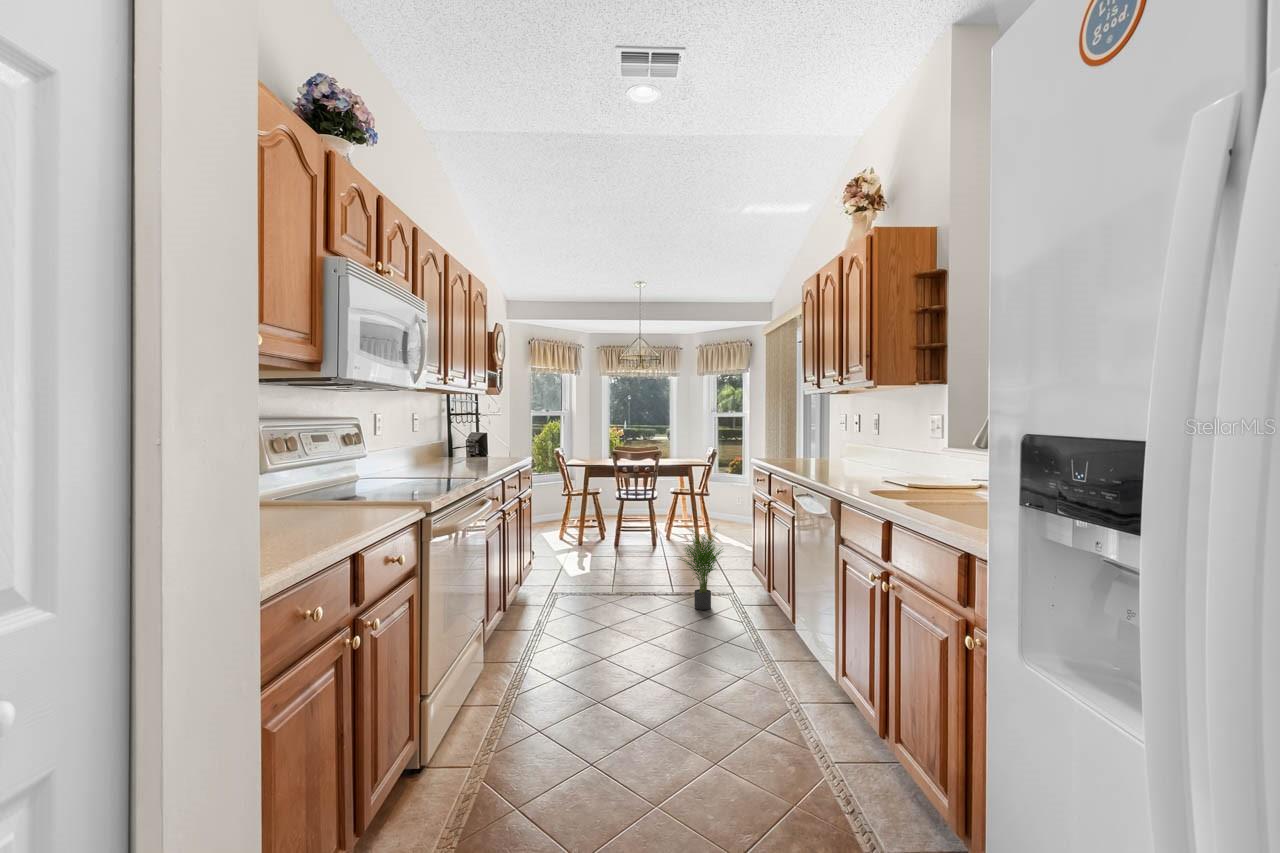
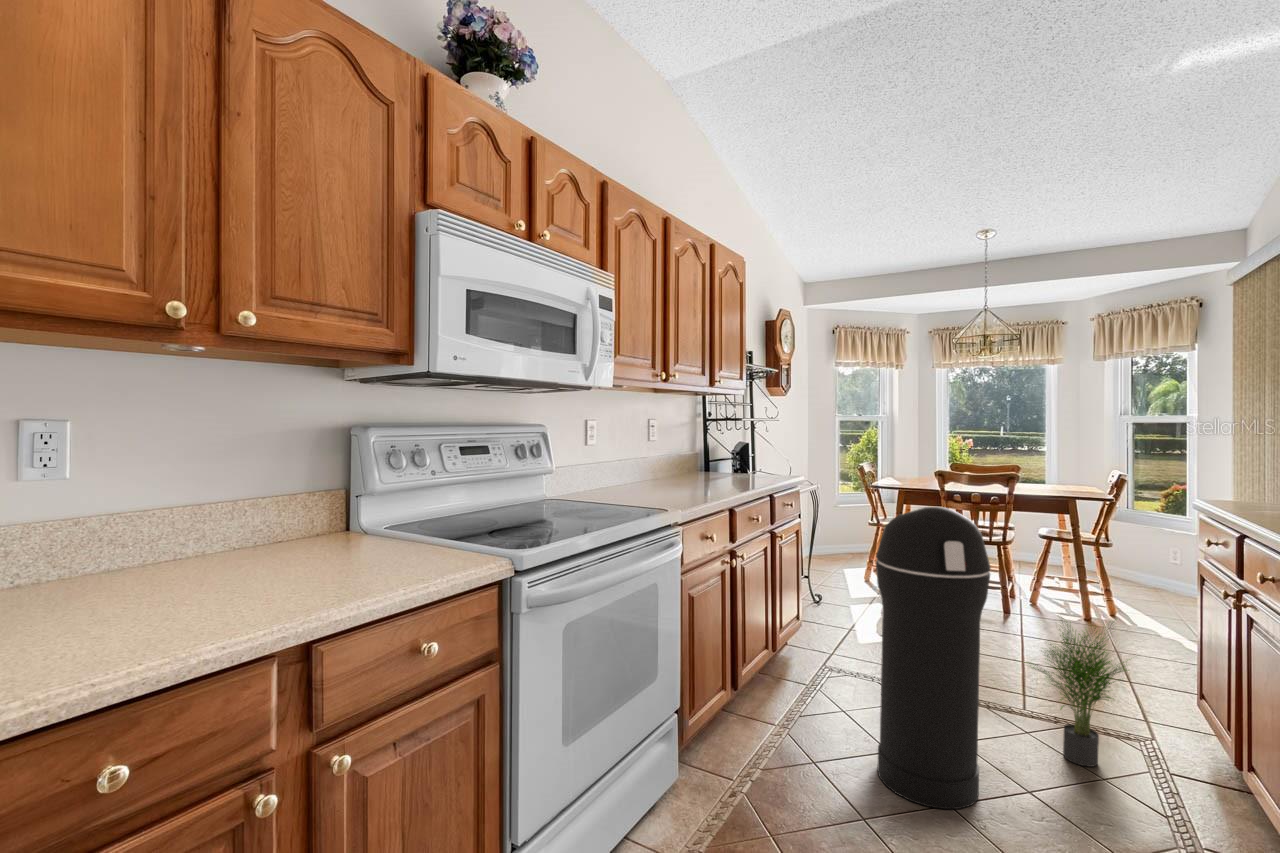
trash can: none [597,464,660,642] -> present [876,507,991,809]

